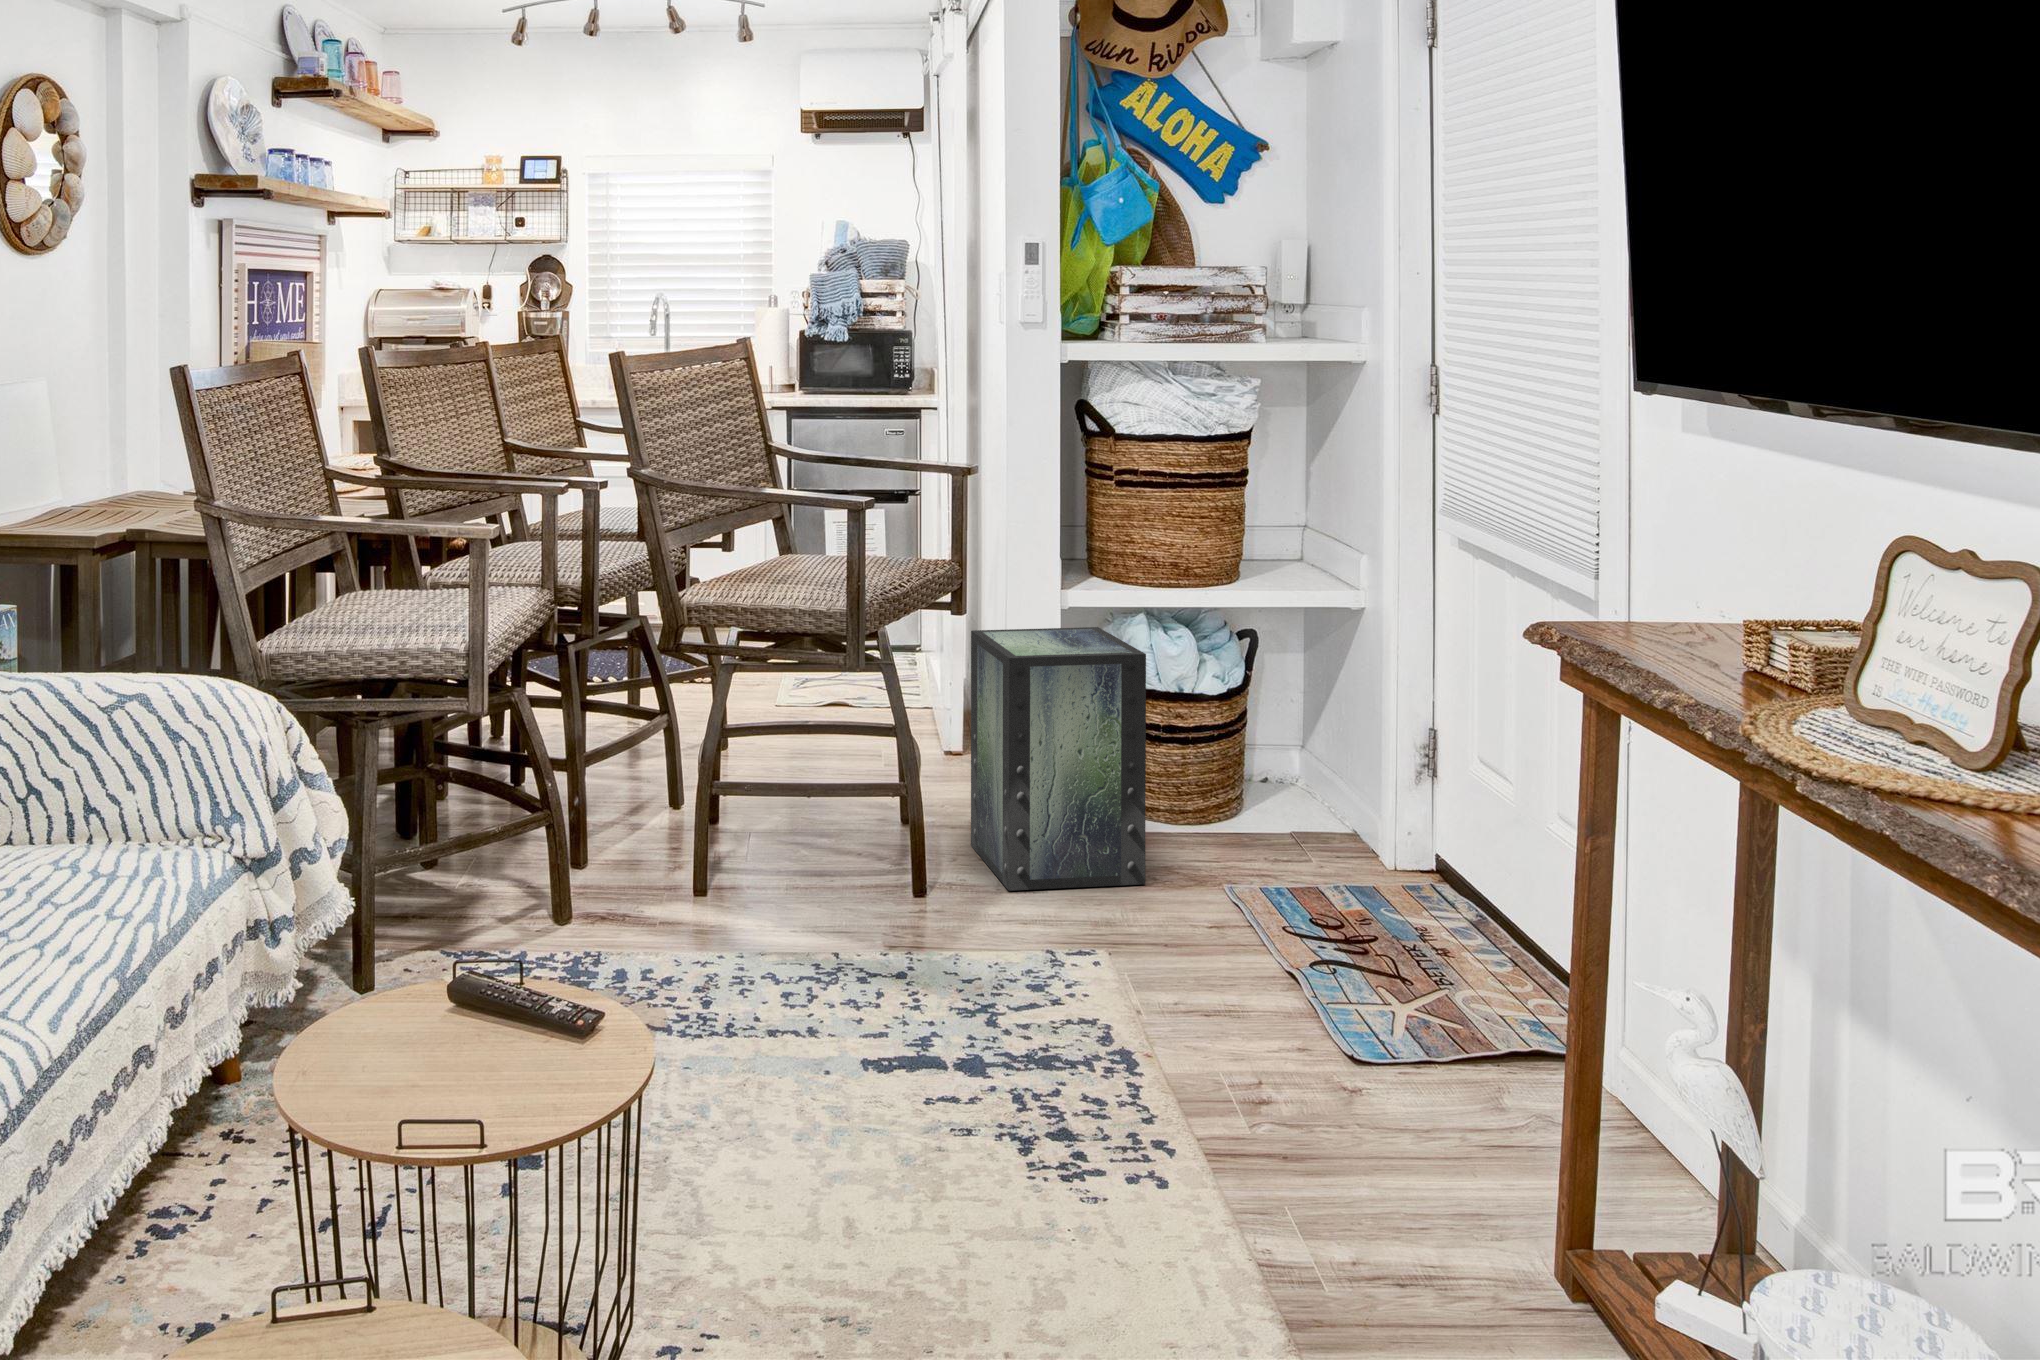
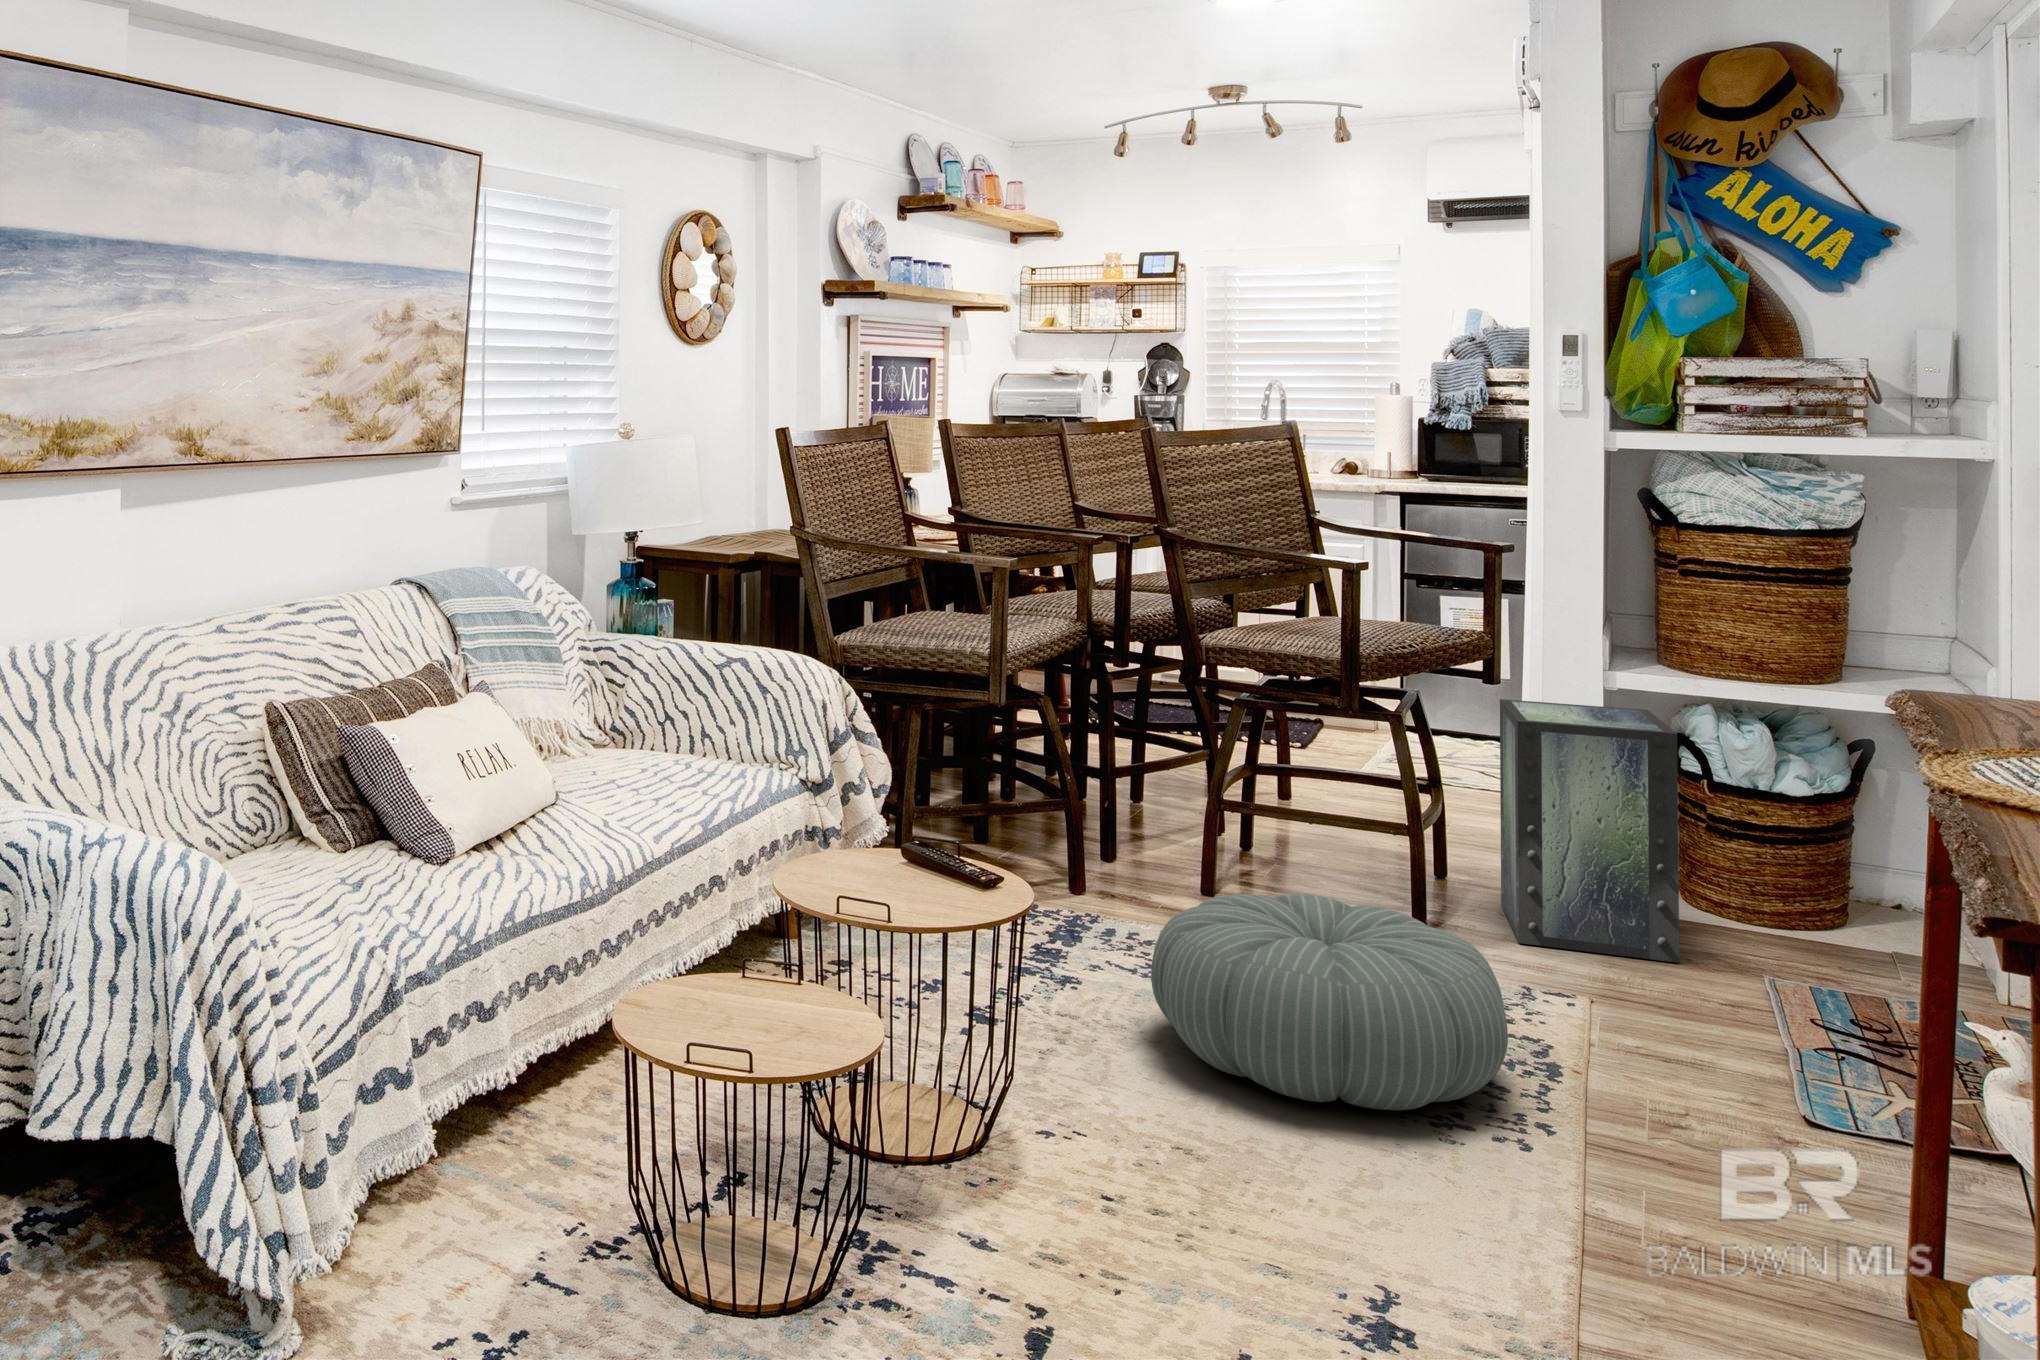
pouf: none [720,907,1108,1183] -> present [1151,894,1508,1111]

